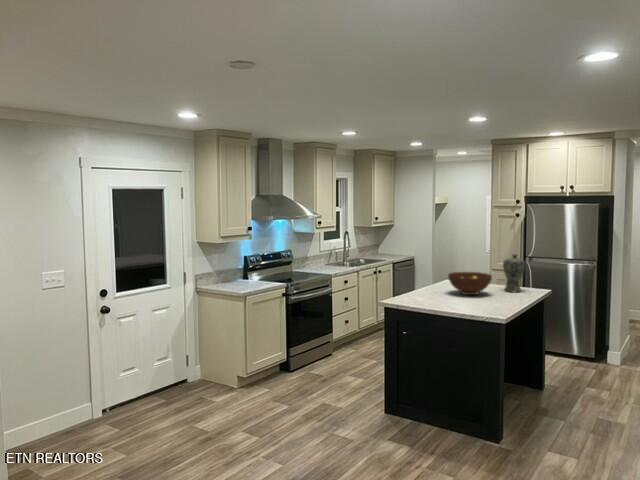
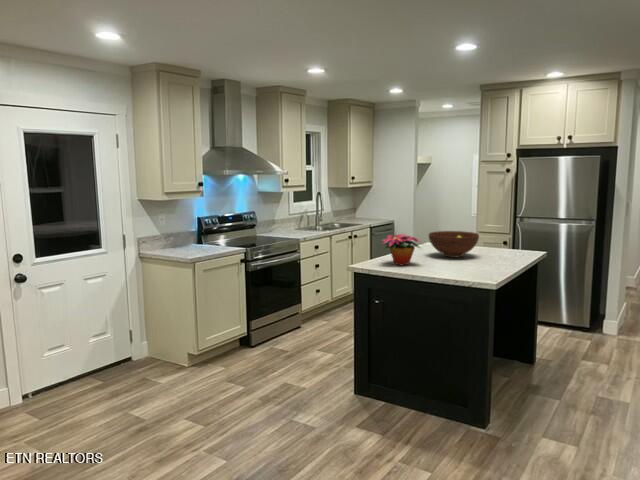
vase: present [503,254,525,292] -> none [492,210,517,254]
flower arrangement: none [407,275,447,302] -> present [383,234,420,265]

